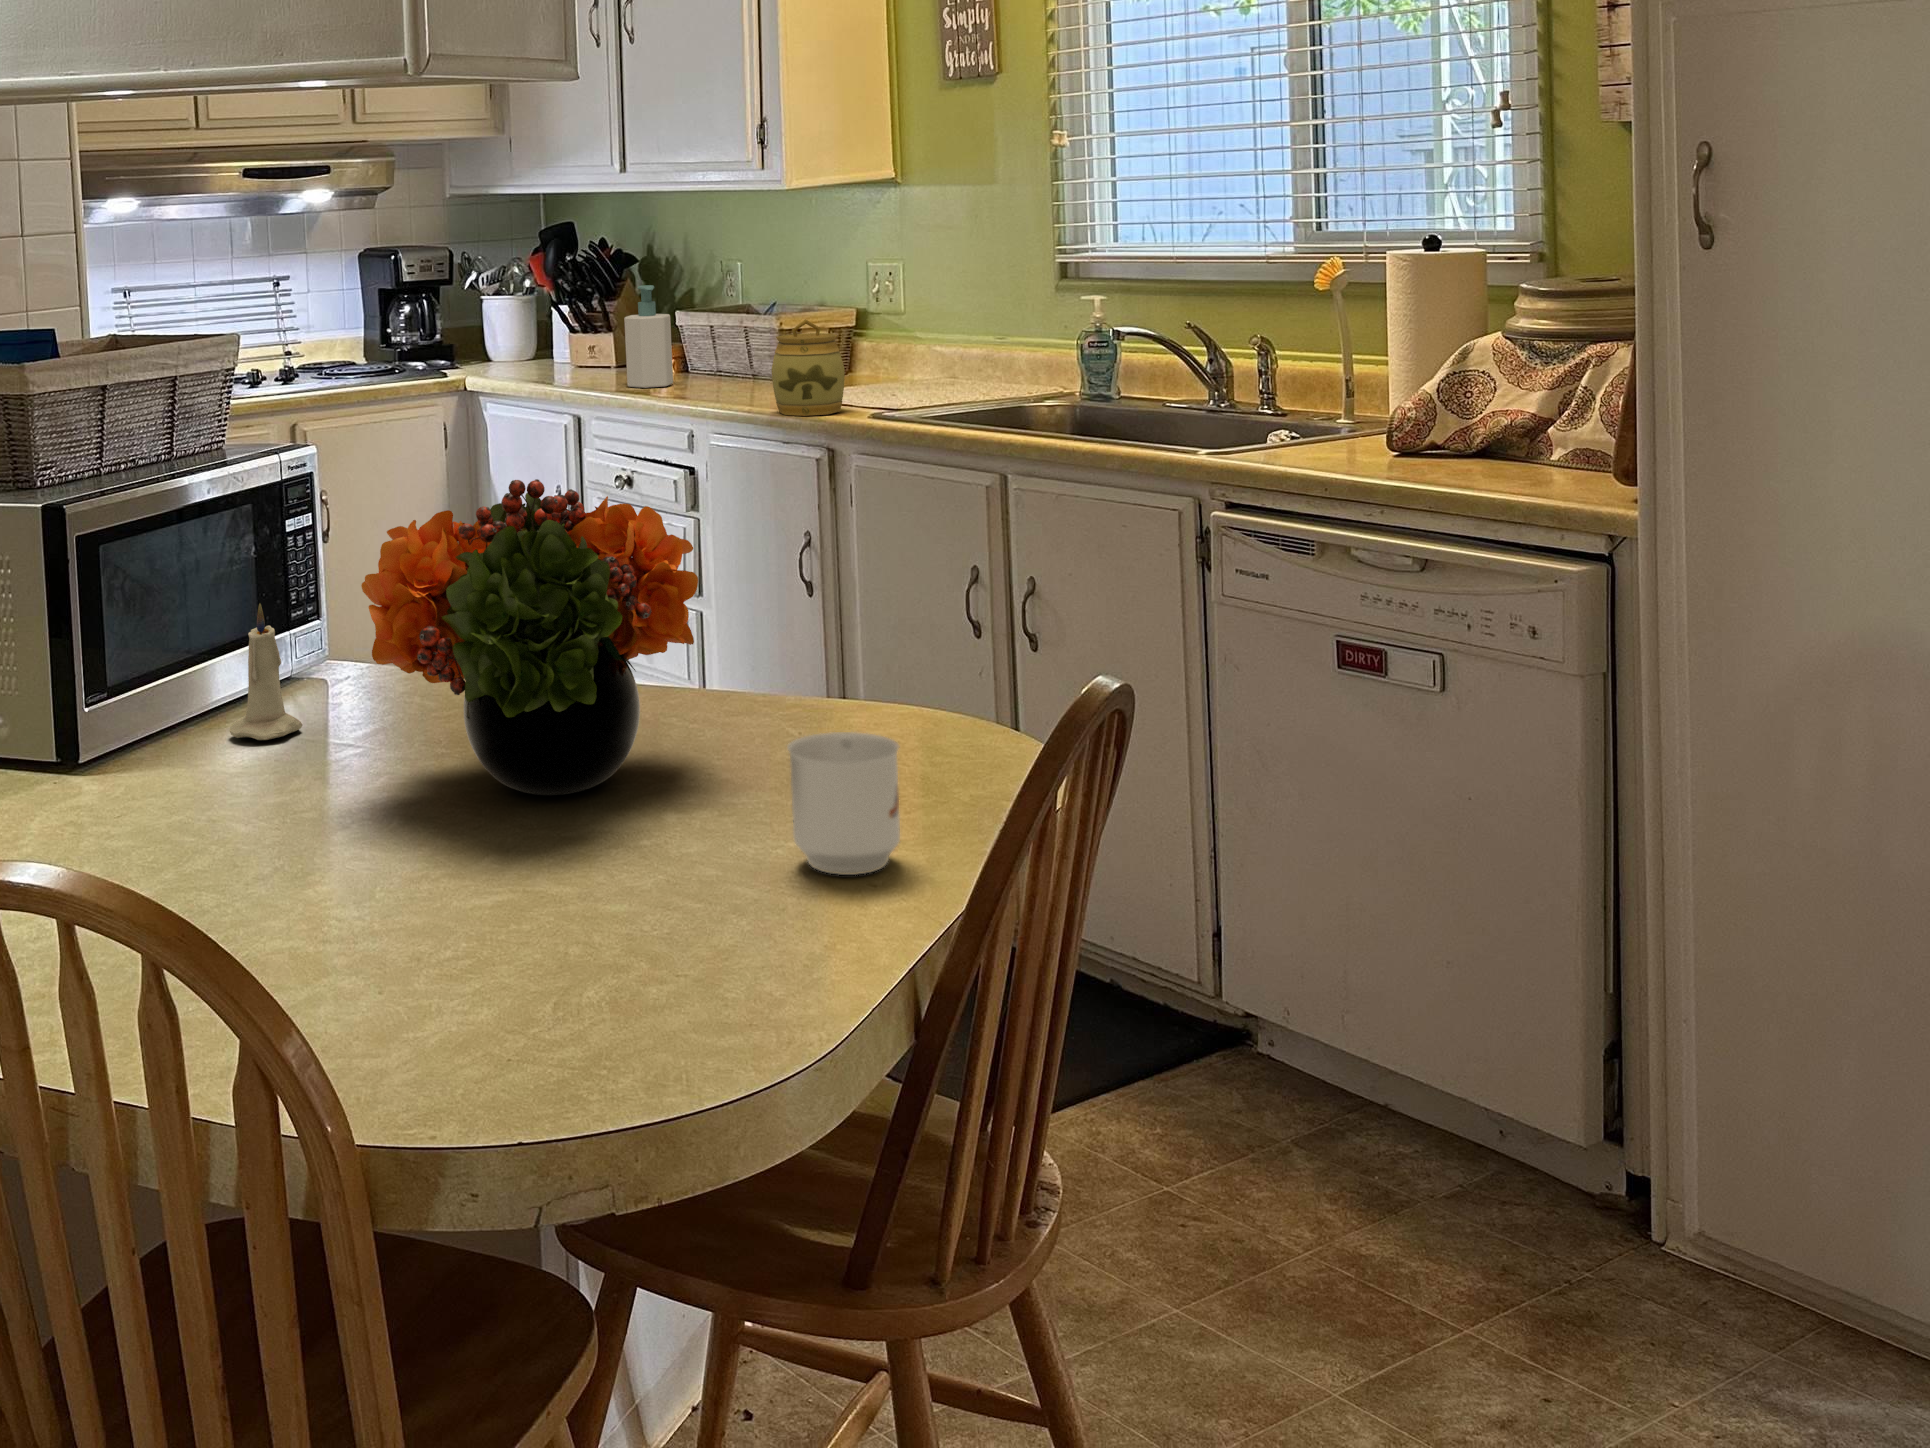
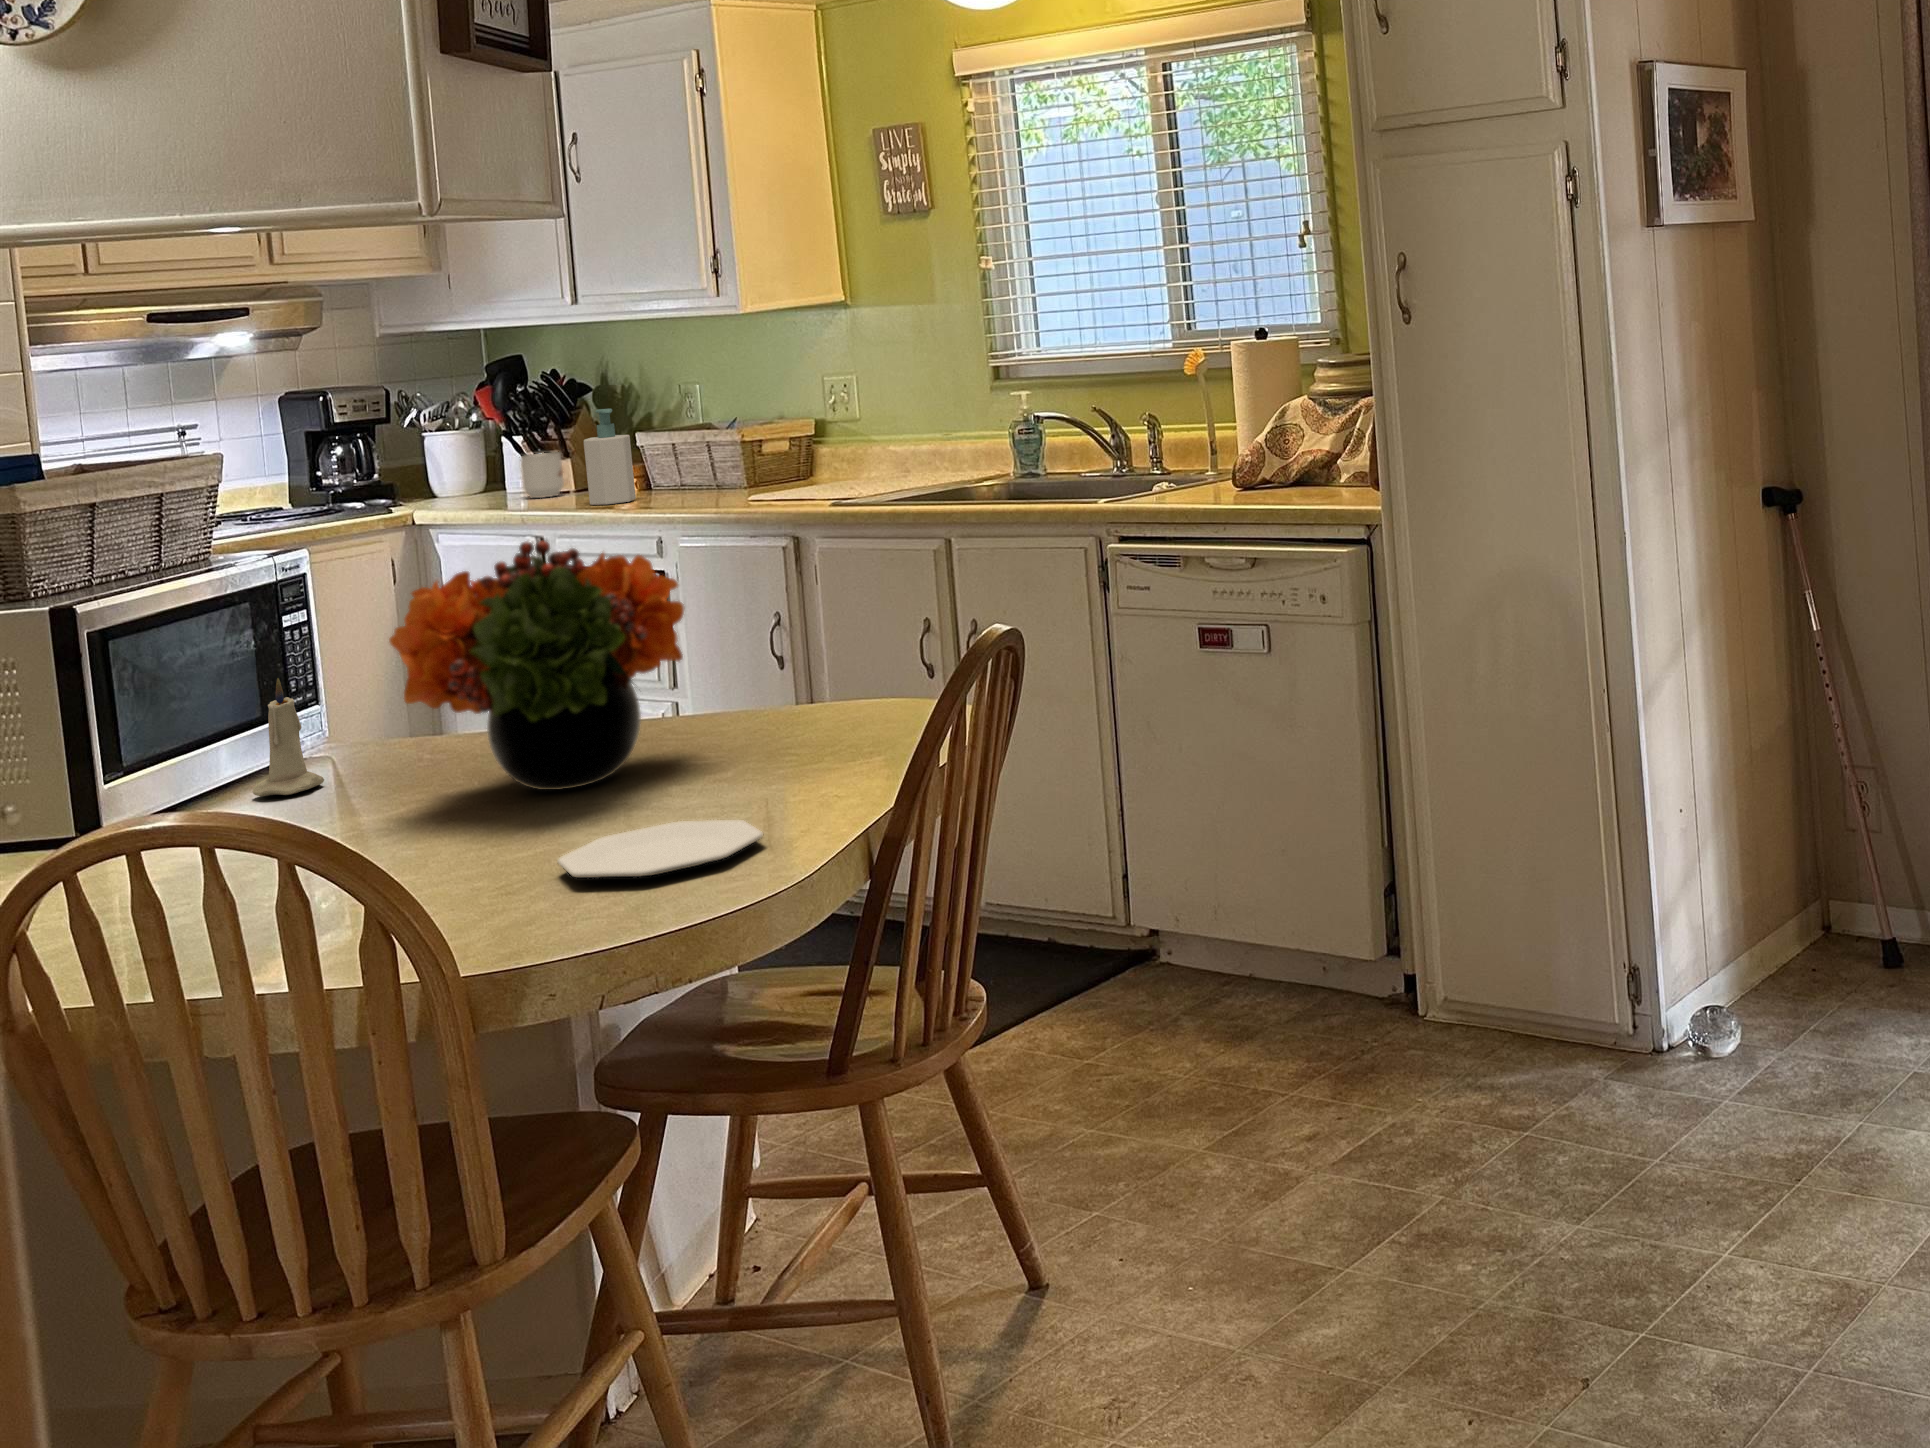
jar: present [771,319,845,416] -> none [732,427,801,514]
mug: present [787,732,900,875] -> present [520,452,564,498]
plate: none [513,897,778,1000] -> present [558,820,763,878]

